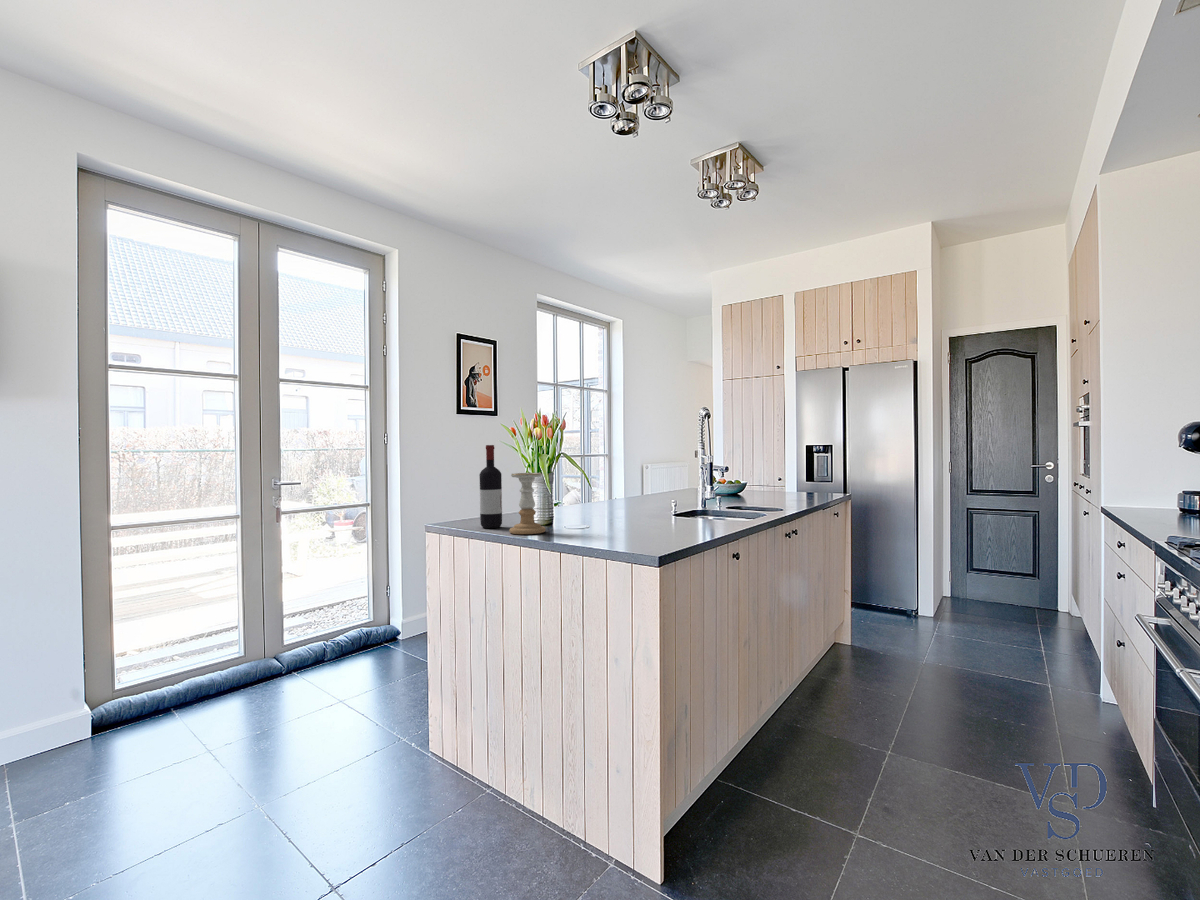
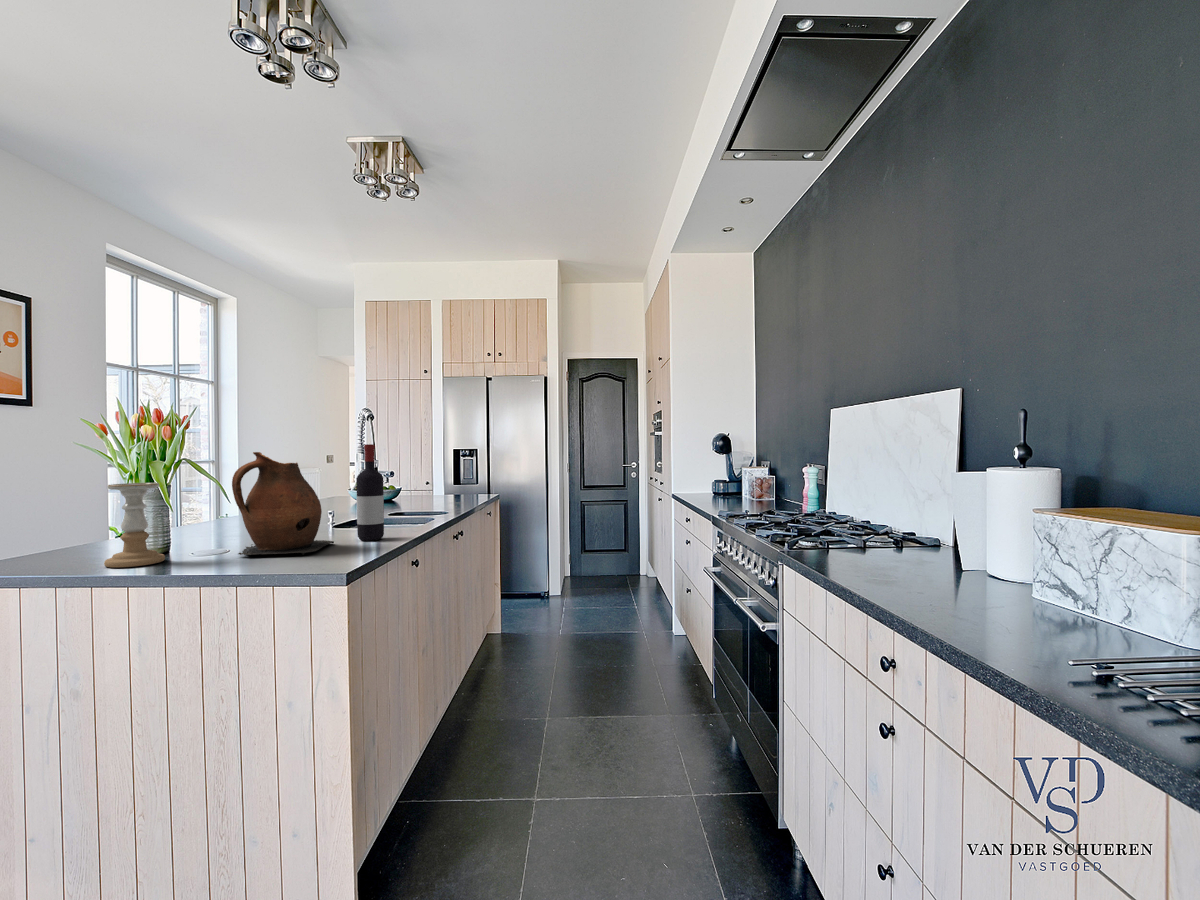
wine bottle: present [479,445,502,528] -> present [356,444,384,541]
ceramic pitcher: none [589,450,665,536] -> present [232,452,334,555]

